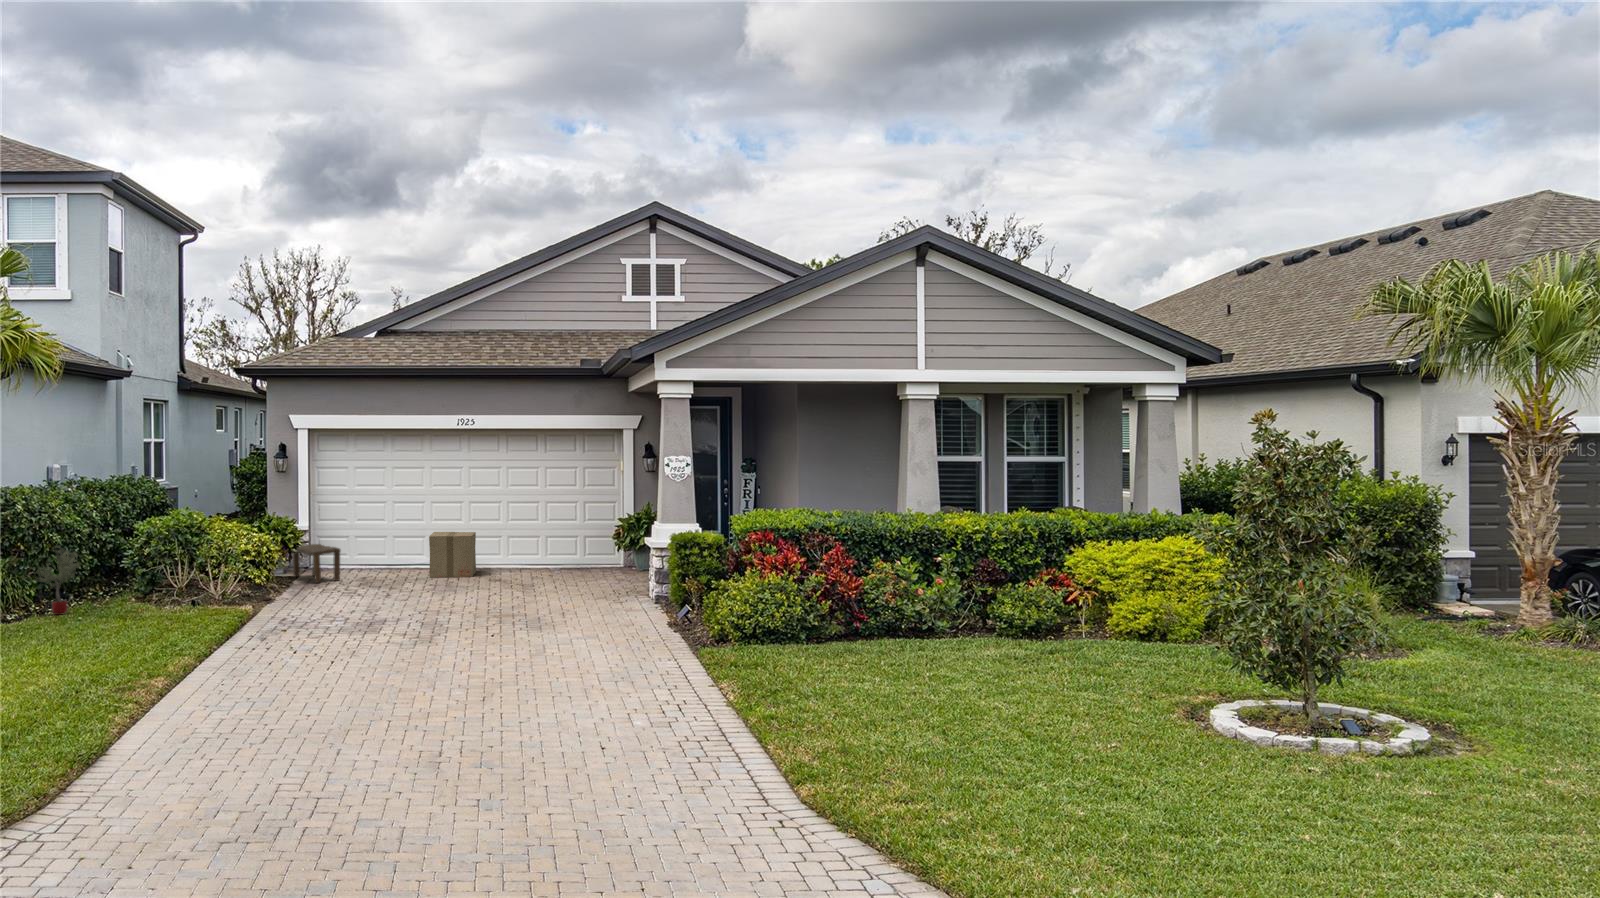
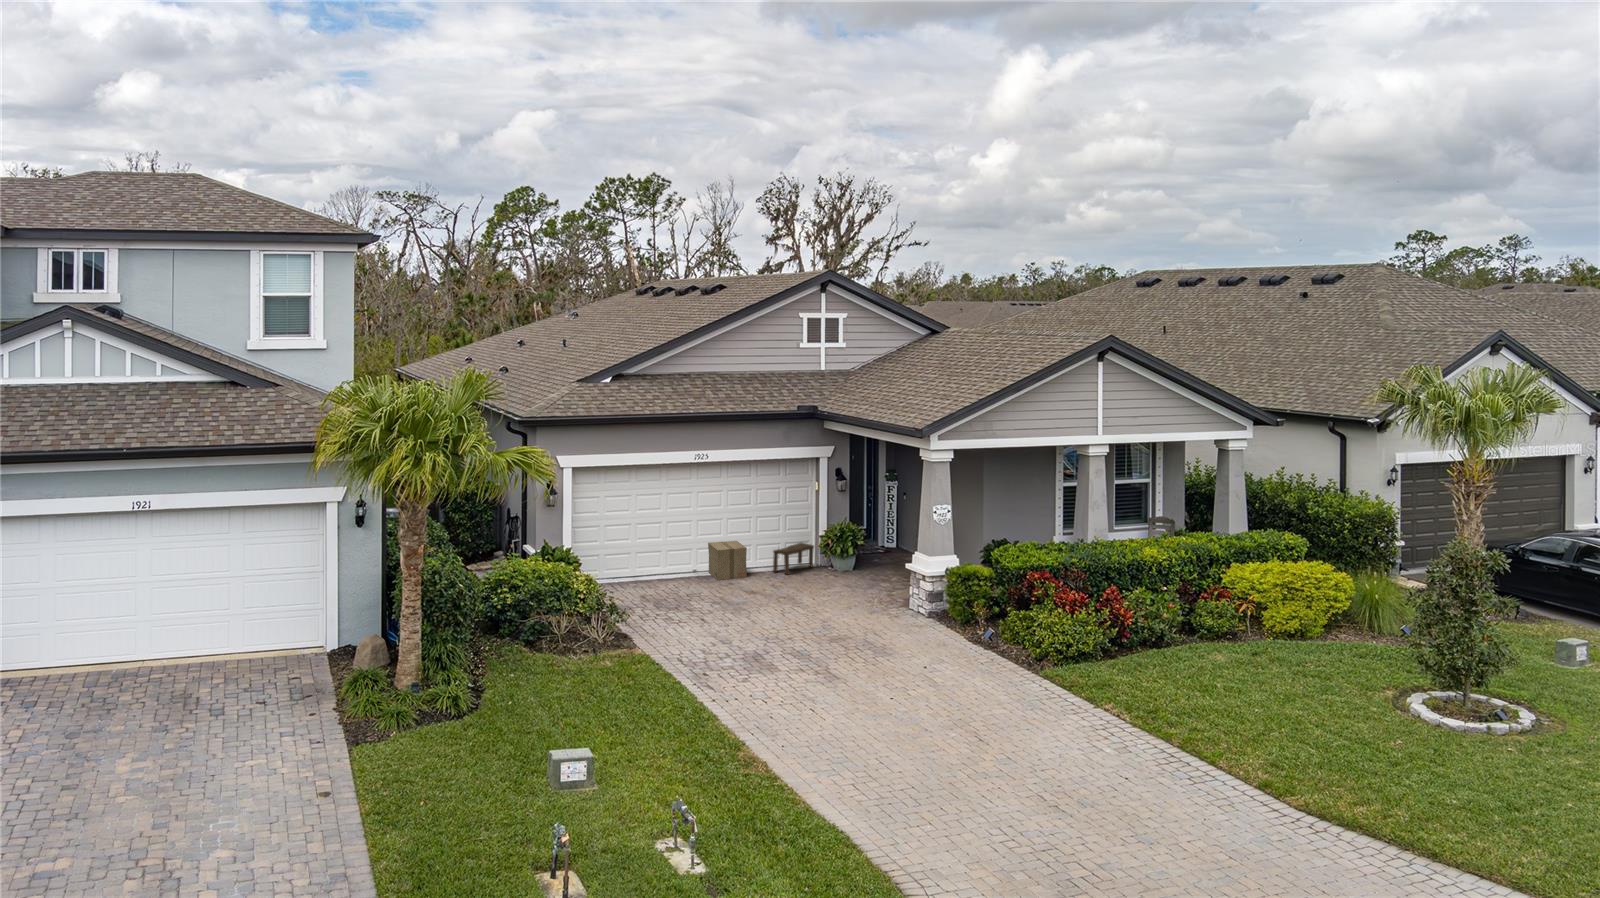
bench: present [293,544,340,583] -> present [773,543,814,575]
potted tree: present [34,546,79,615] -> none [513,596,542,648]

